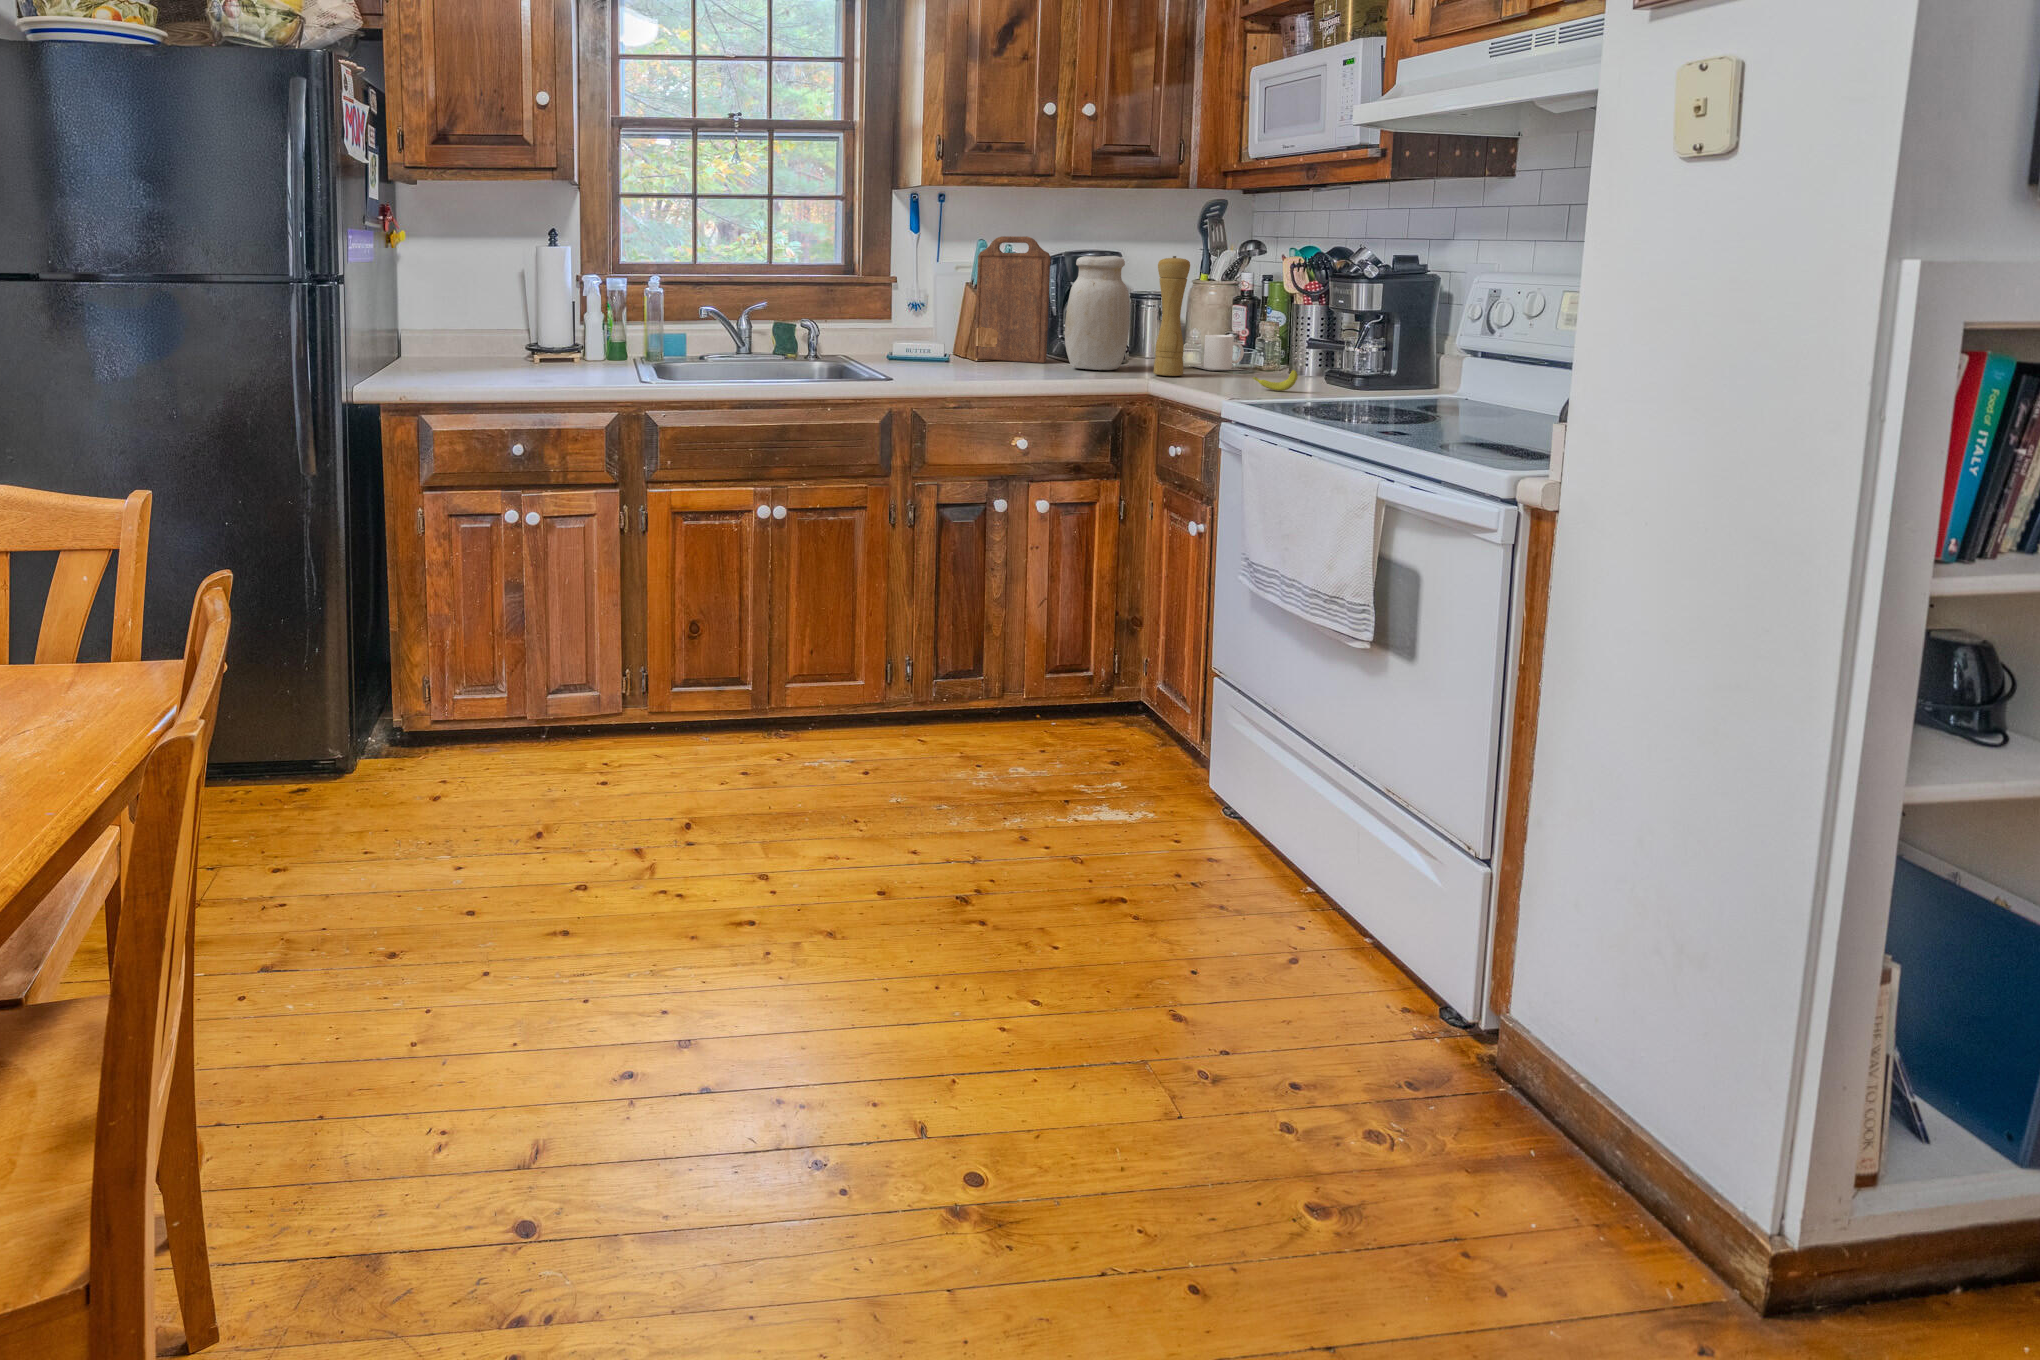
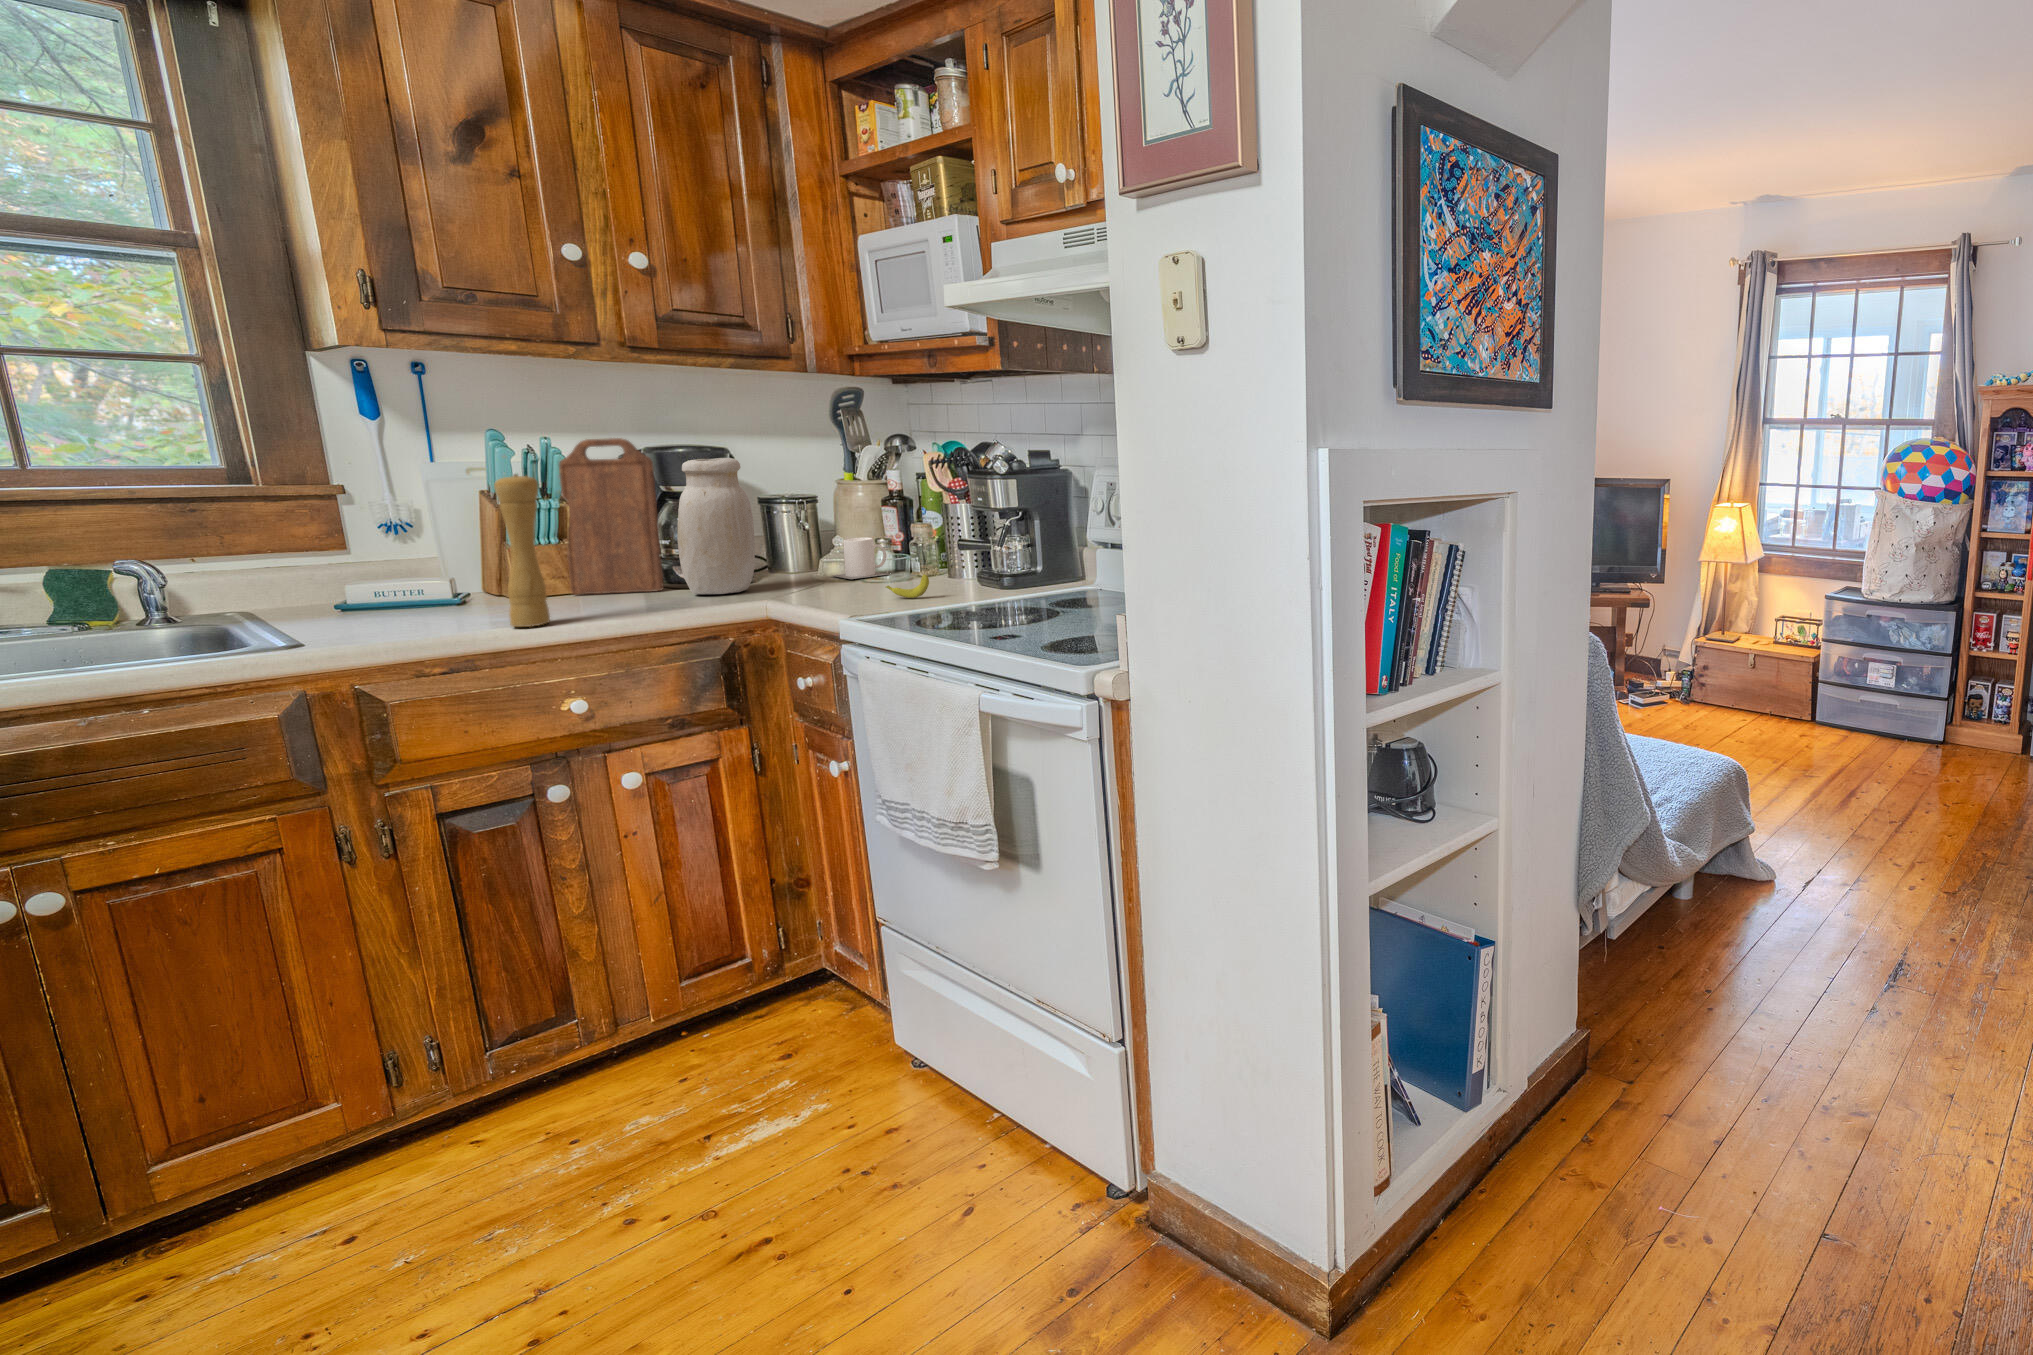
pepper mill: present [1154,256,1190,376] -> present [494,474,550,627]

